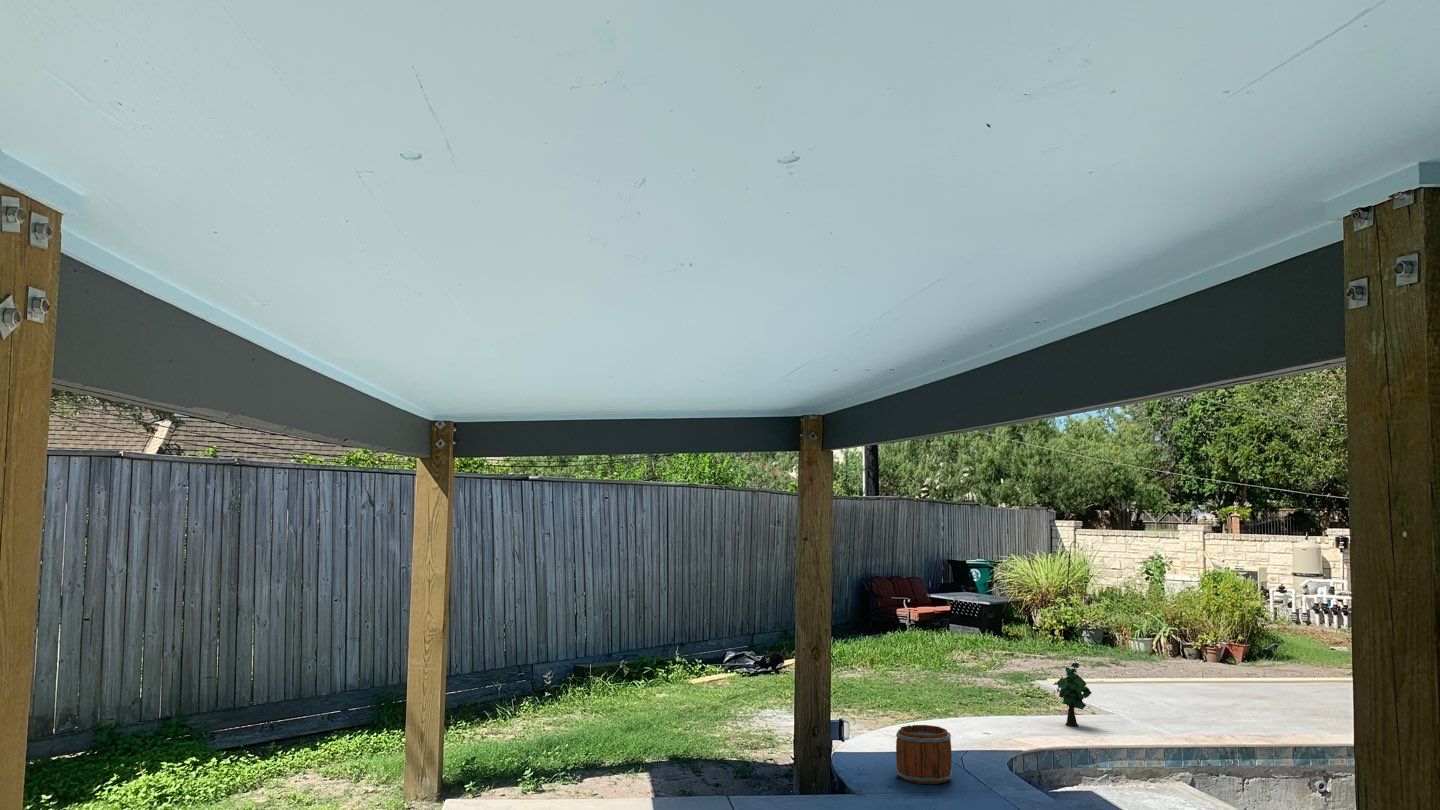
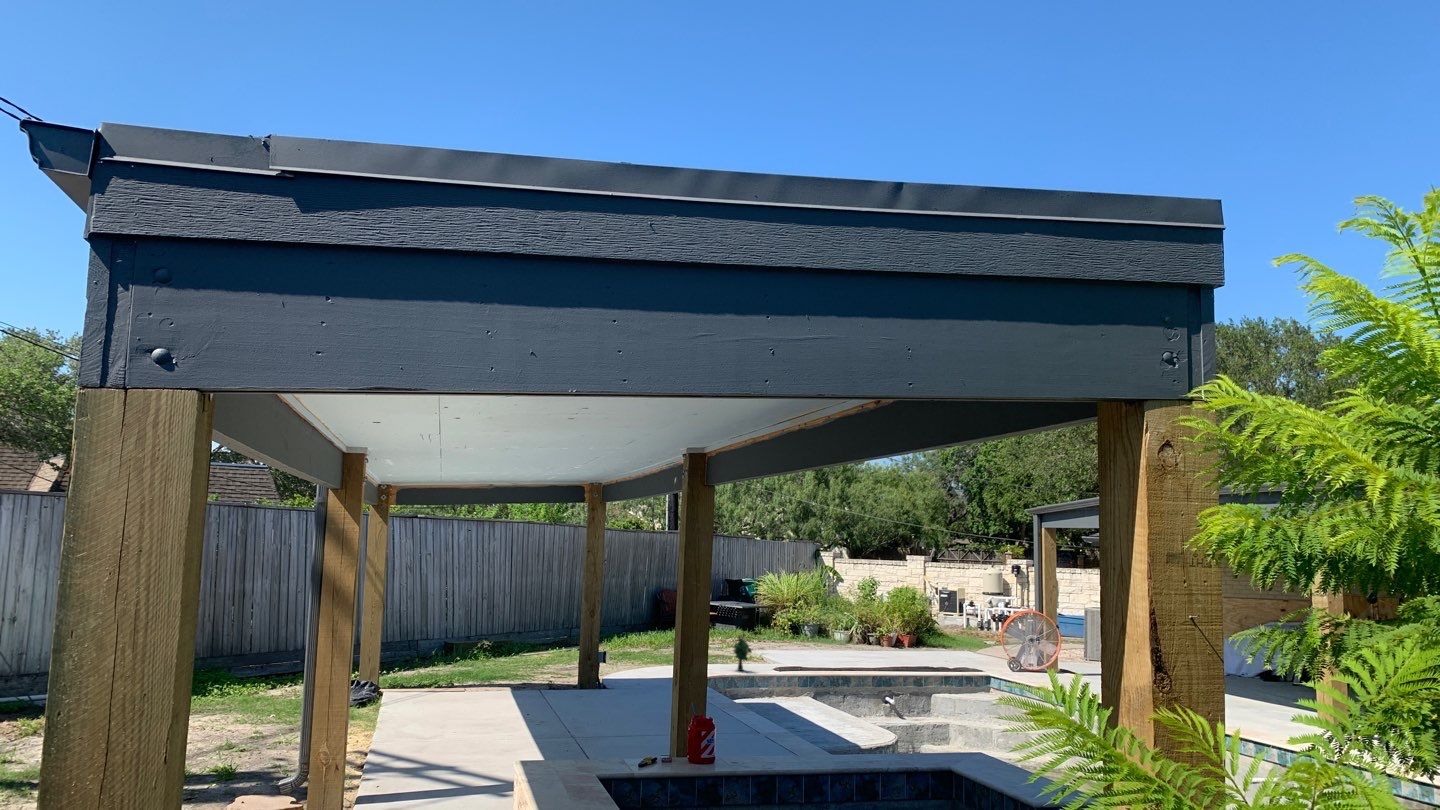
bucket: present [896,725,952,784] -> none [615,659,645,687]

